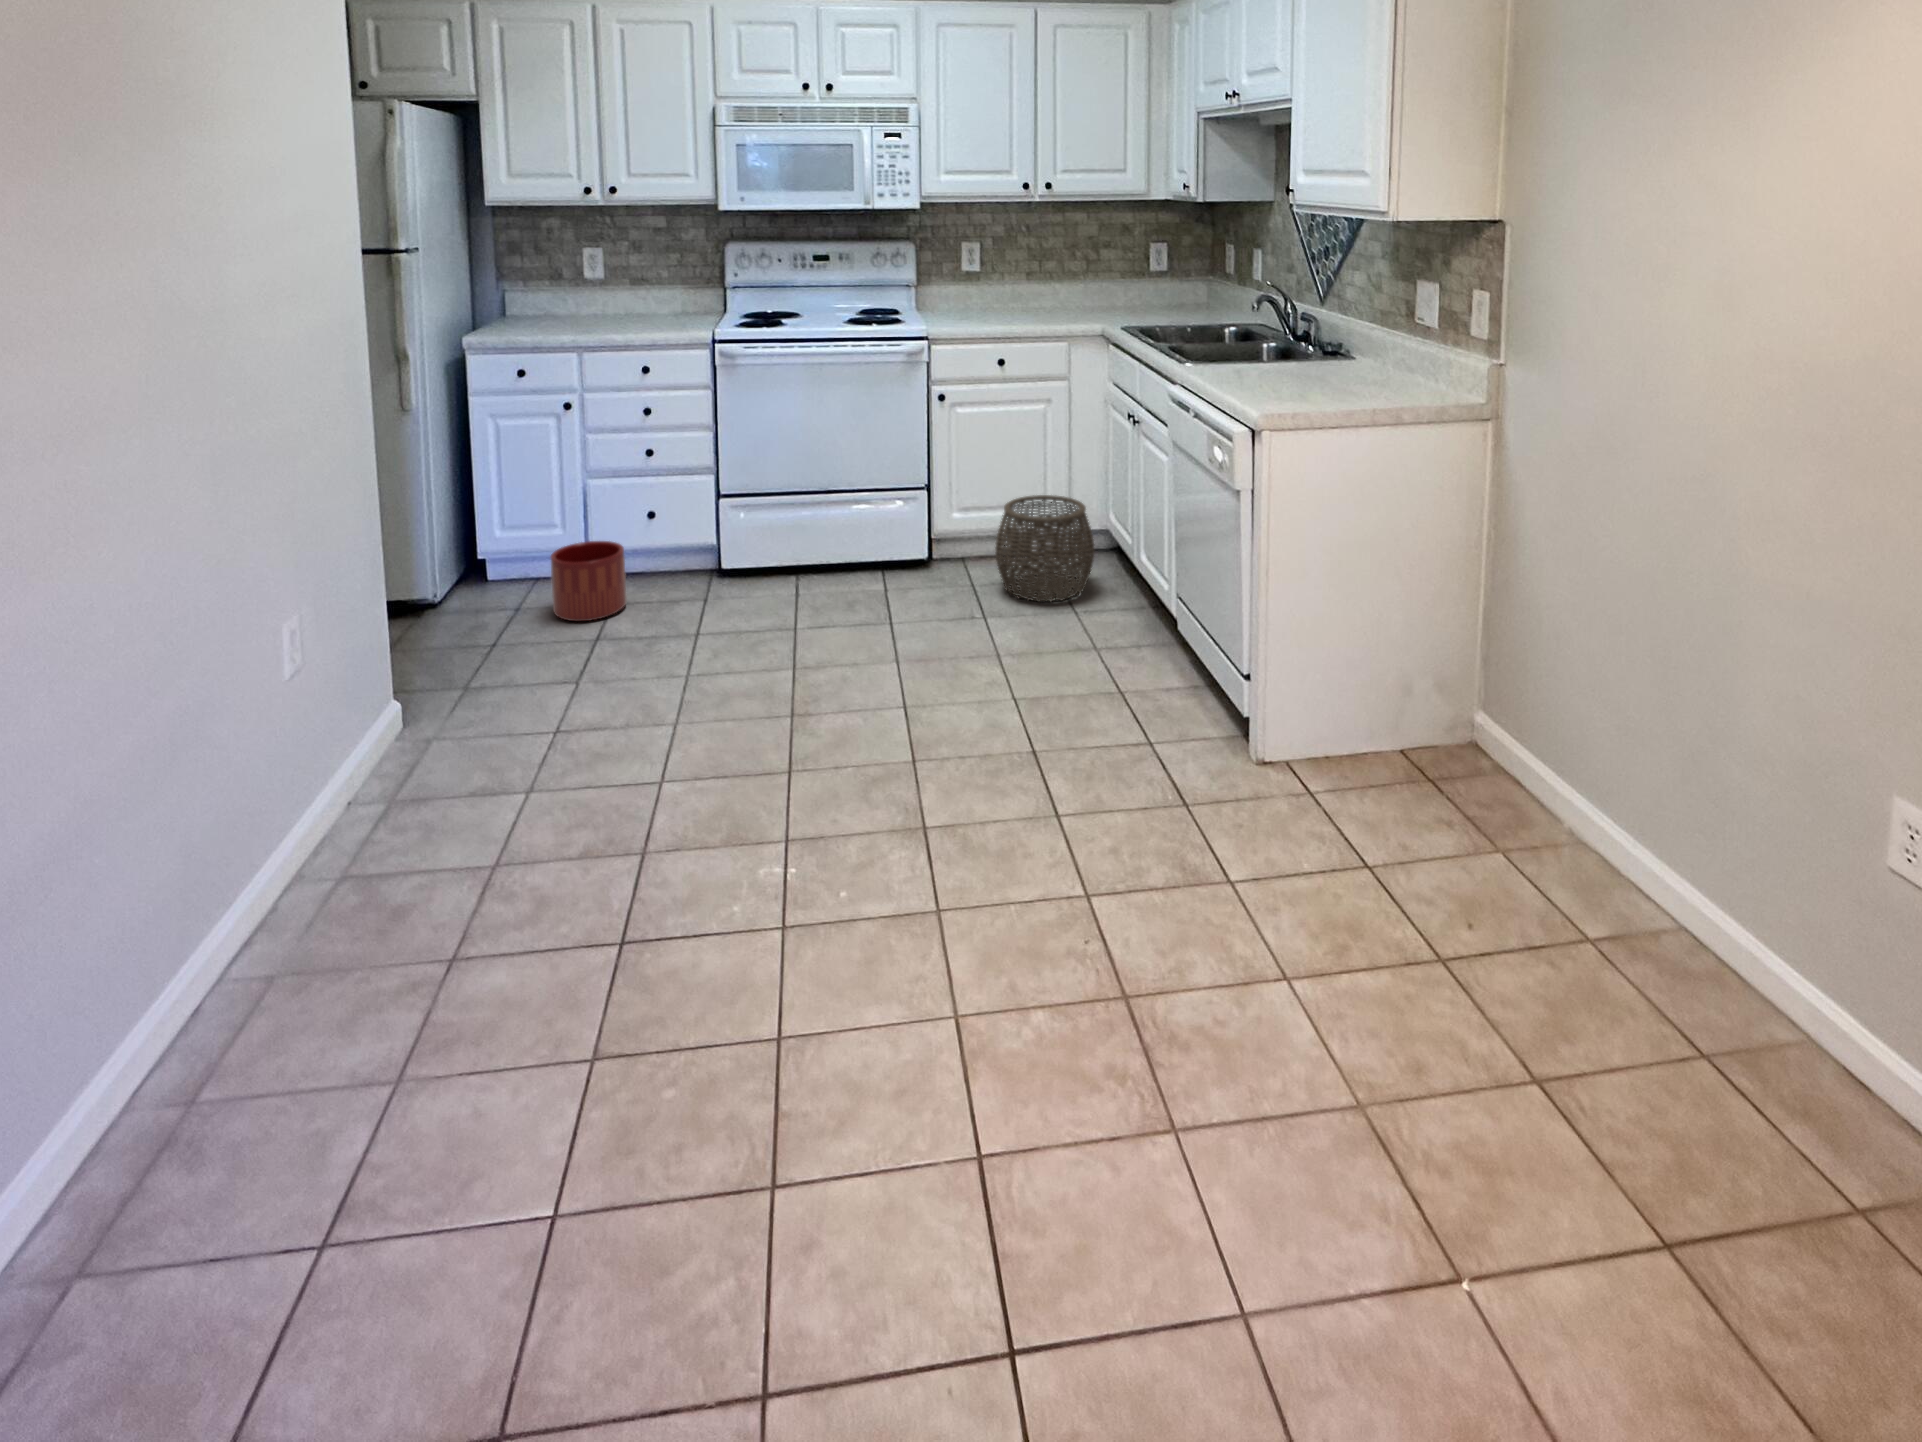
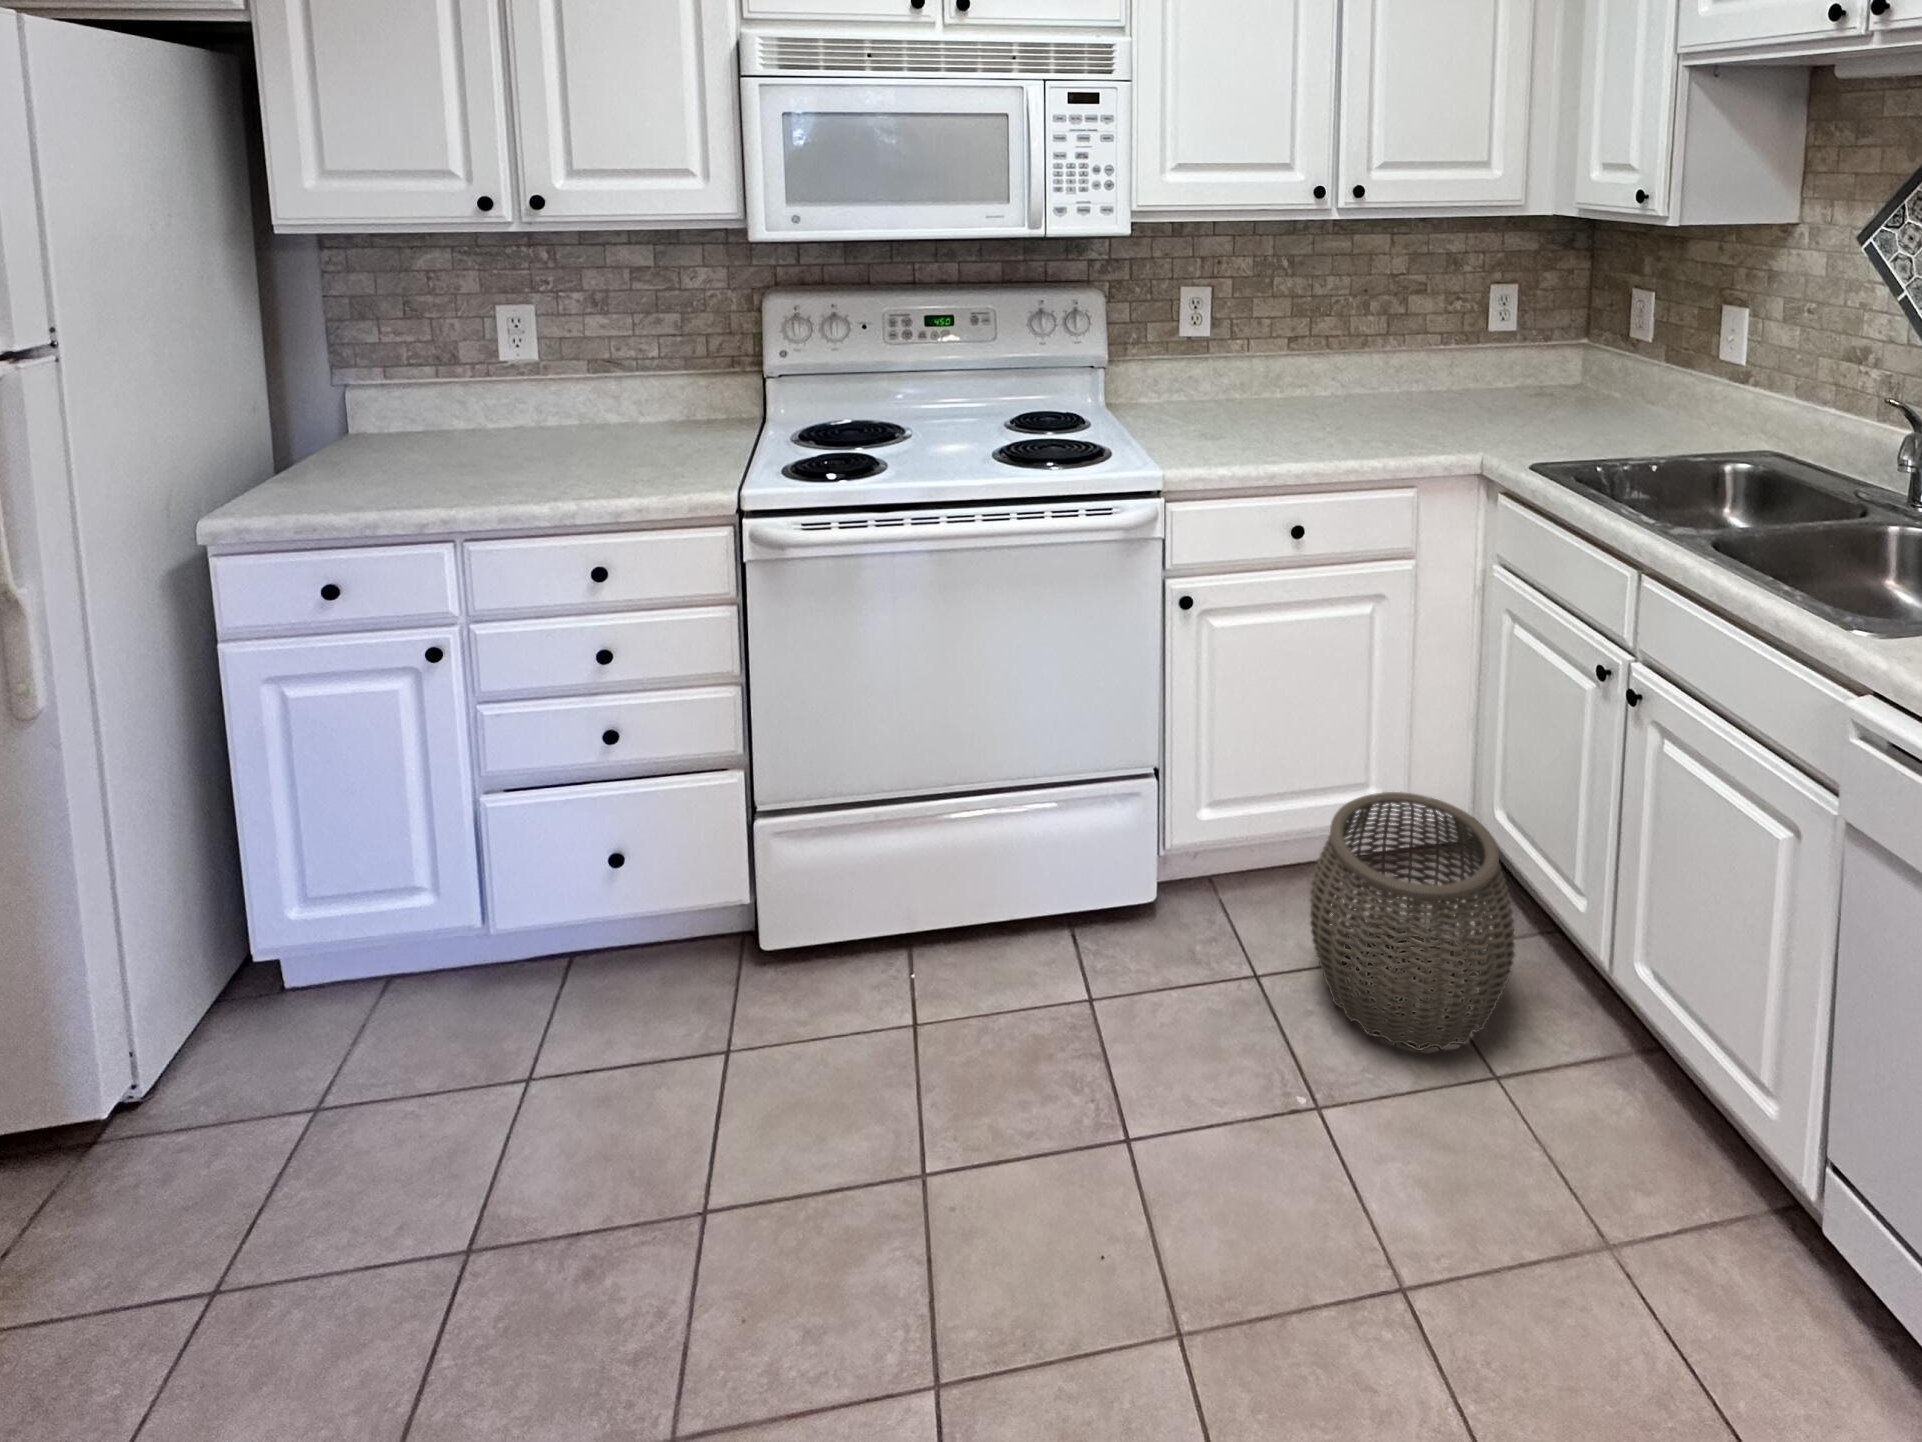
planter: present [551,541,627,621] -> none [371,949,556,1182]

